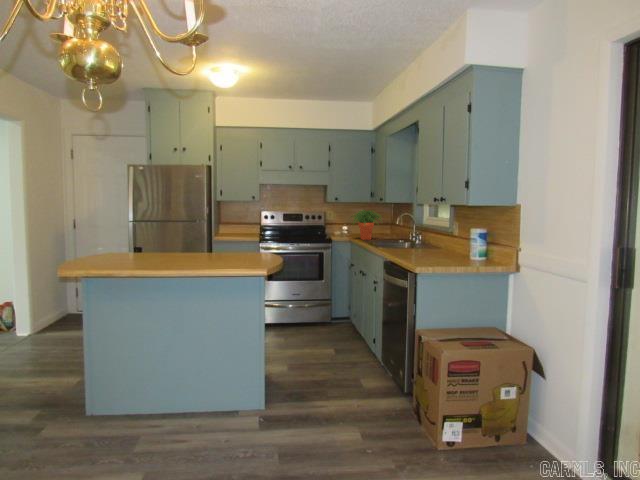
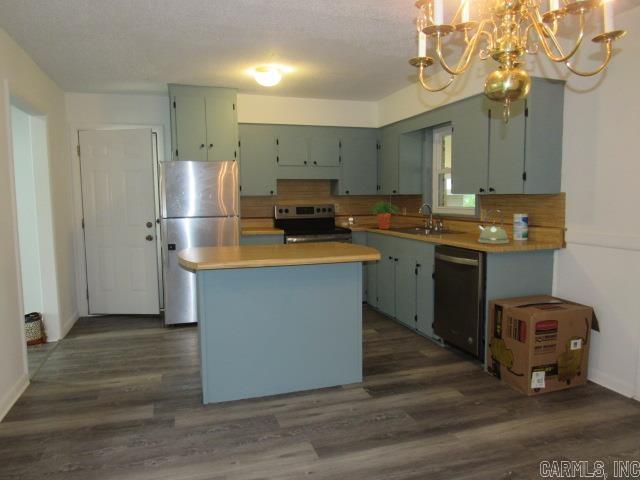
kettle: none [419,222,455,263] -> present [478,212,509,244]

